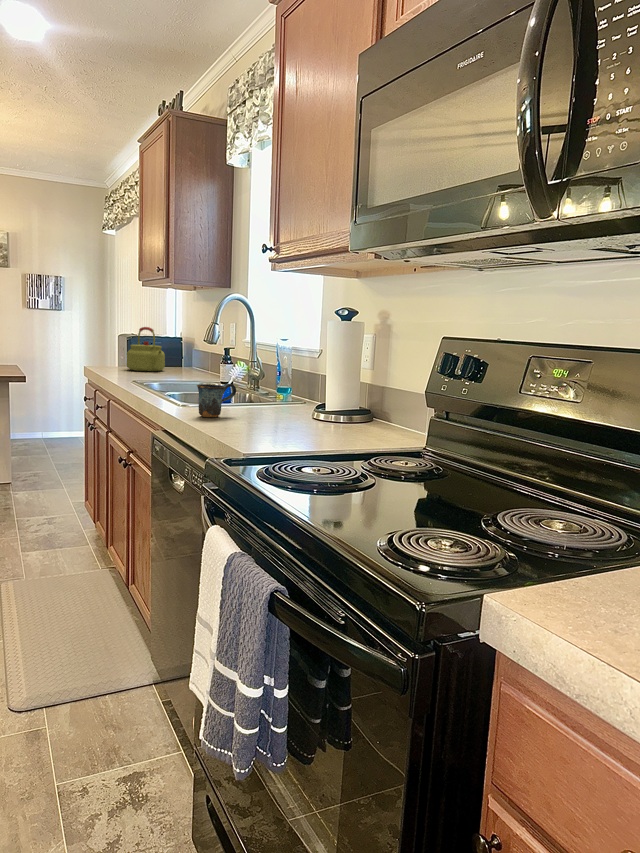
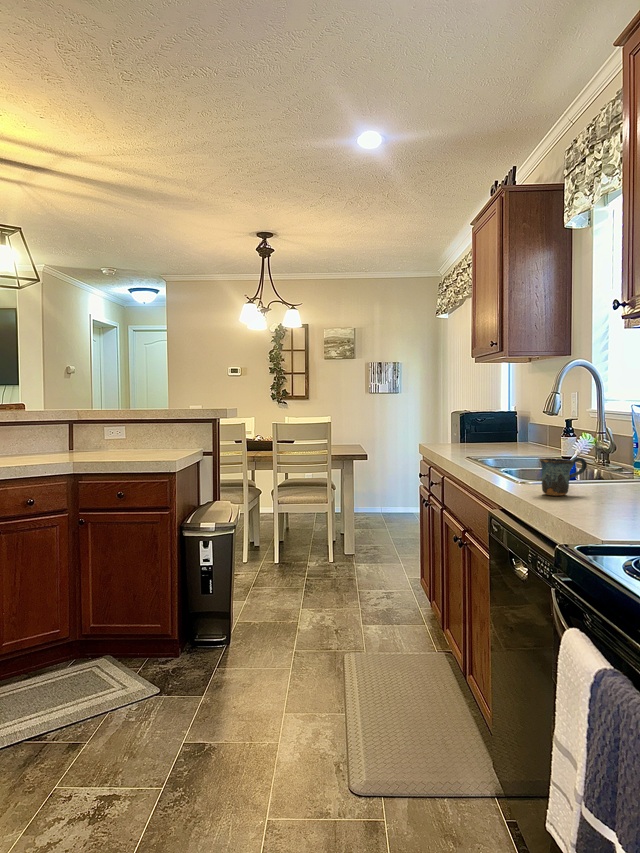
kettle: present [127,327,165,371] -> none [461,403,499,447]

